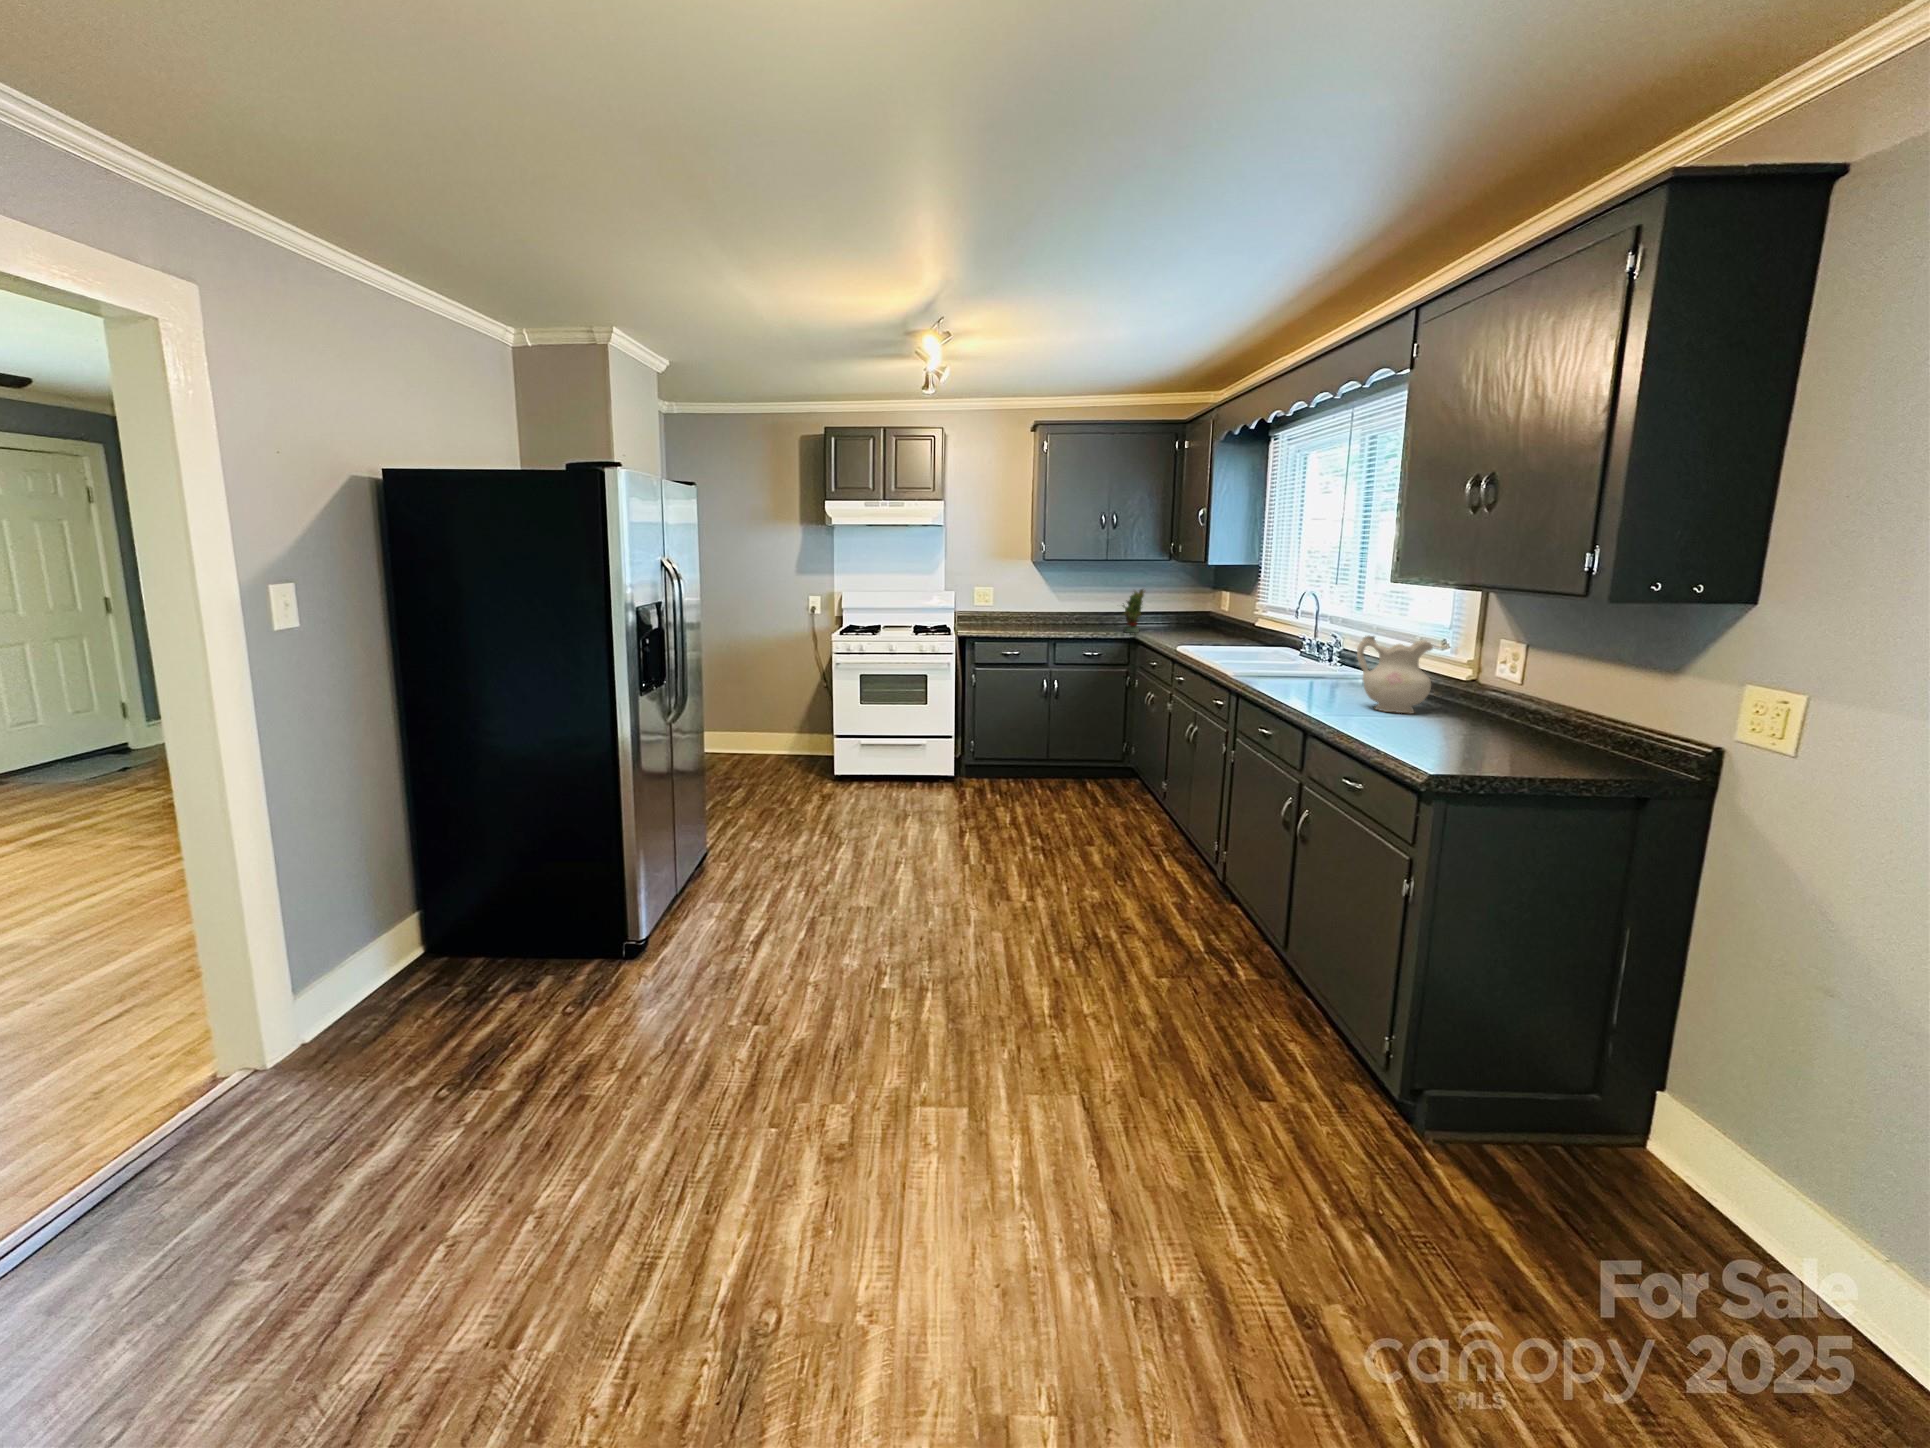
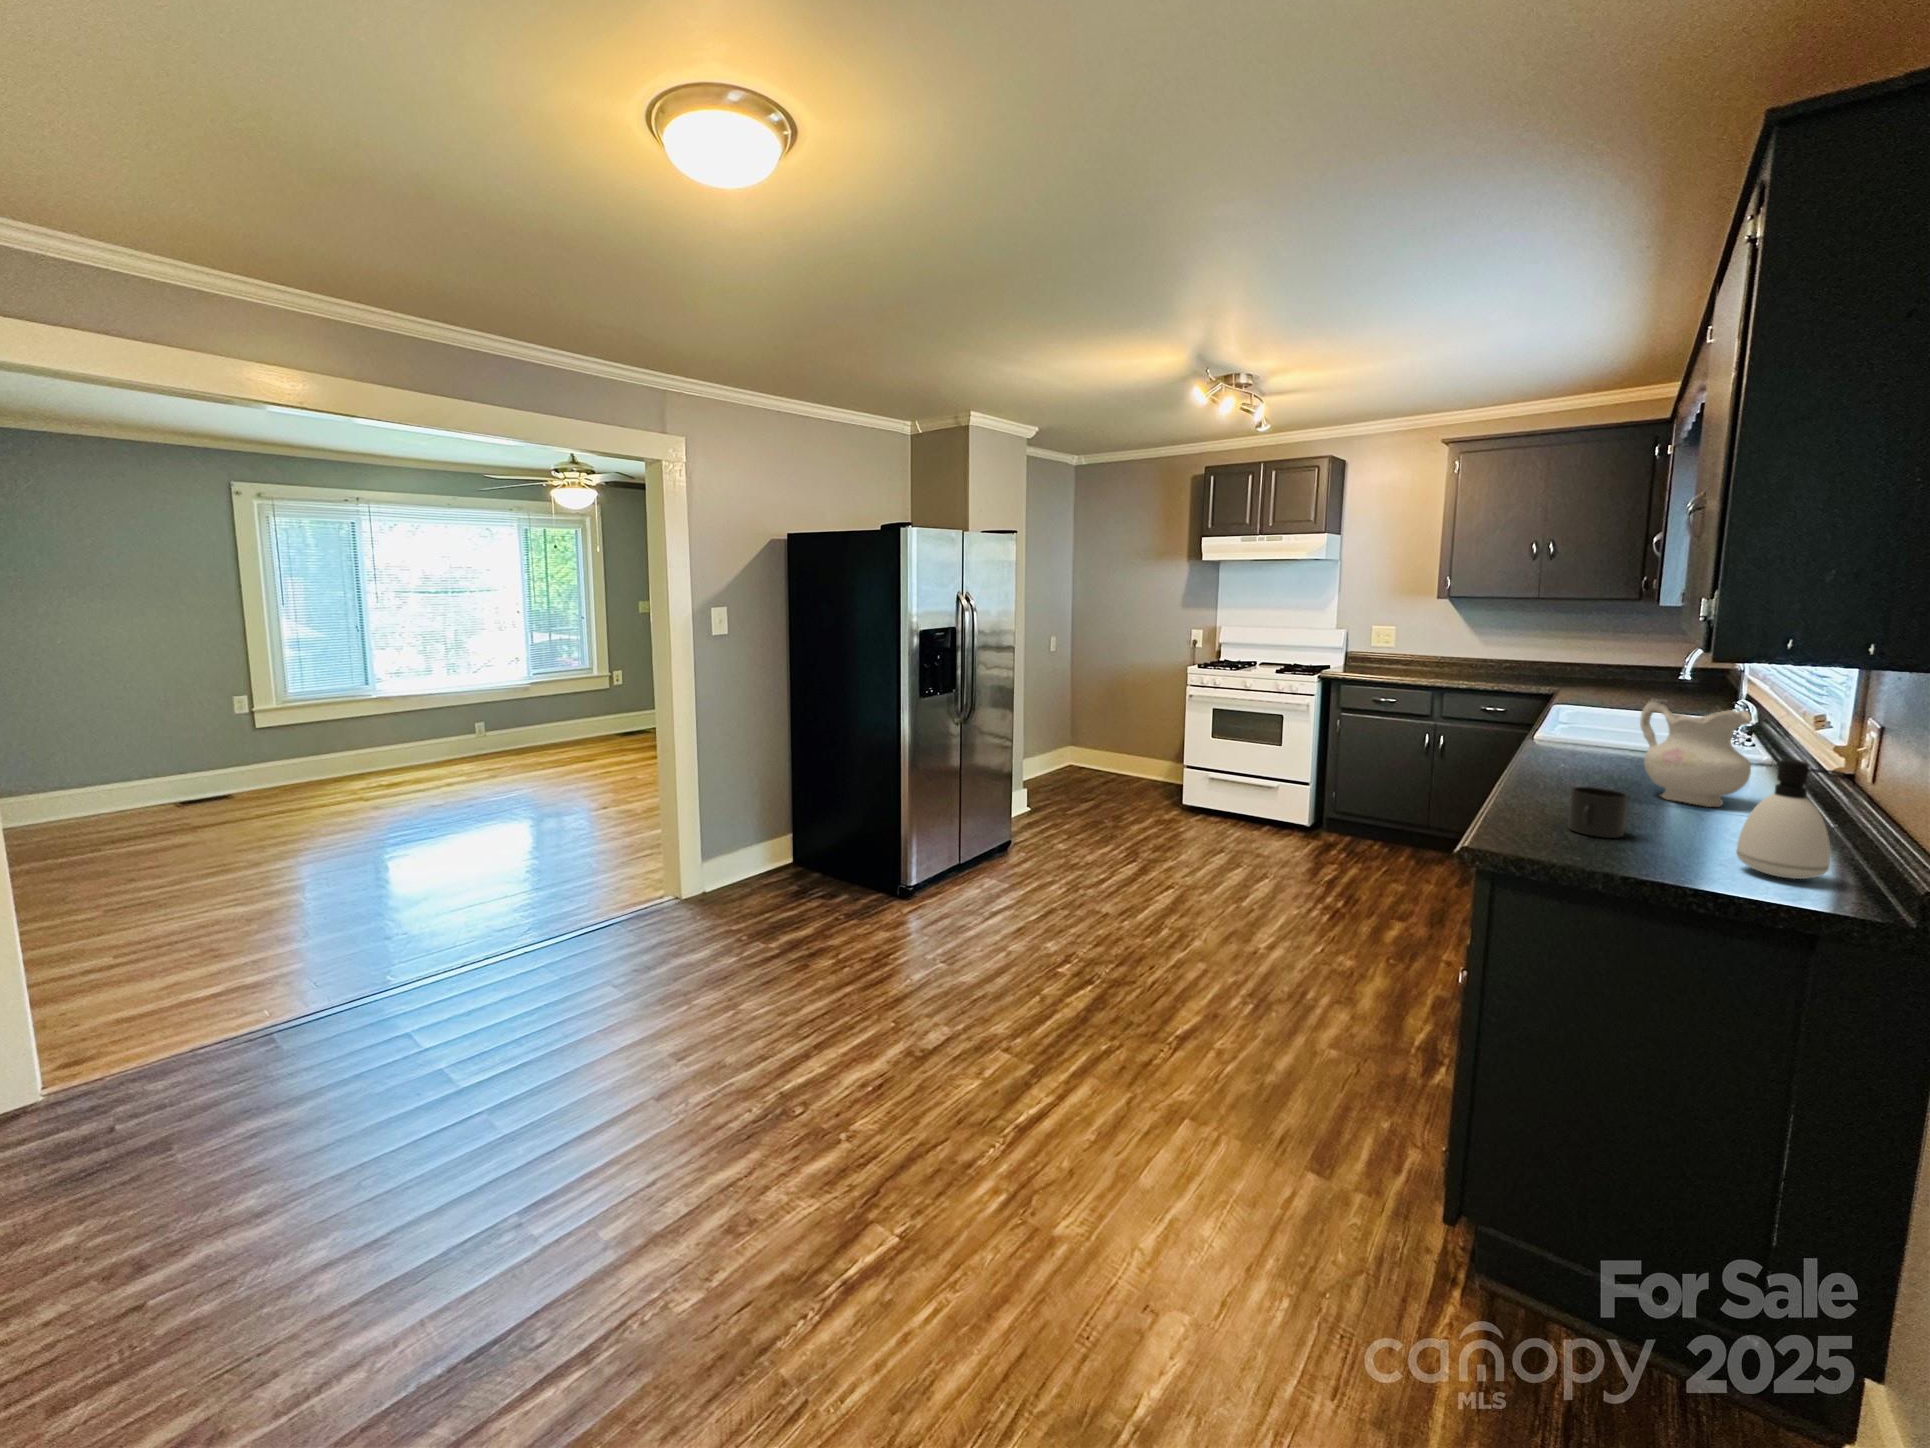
potted plant: present [1122,589,1145,633] -> none [1564,631,1612,688]
soap dispenser: none [1534,672,1603,758] -> present [1736,759,1845,879]
mug: none [1406,709,1450,748] -> present [1568,787,1628,838]

